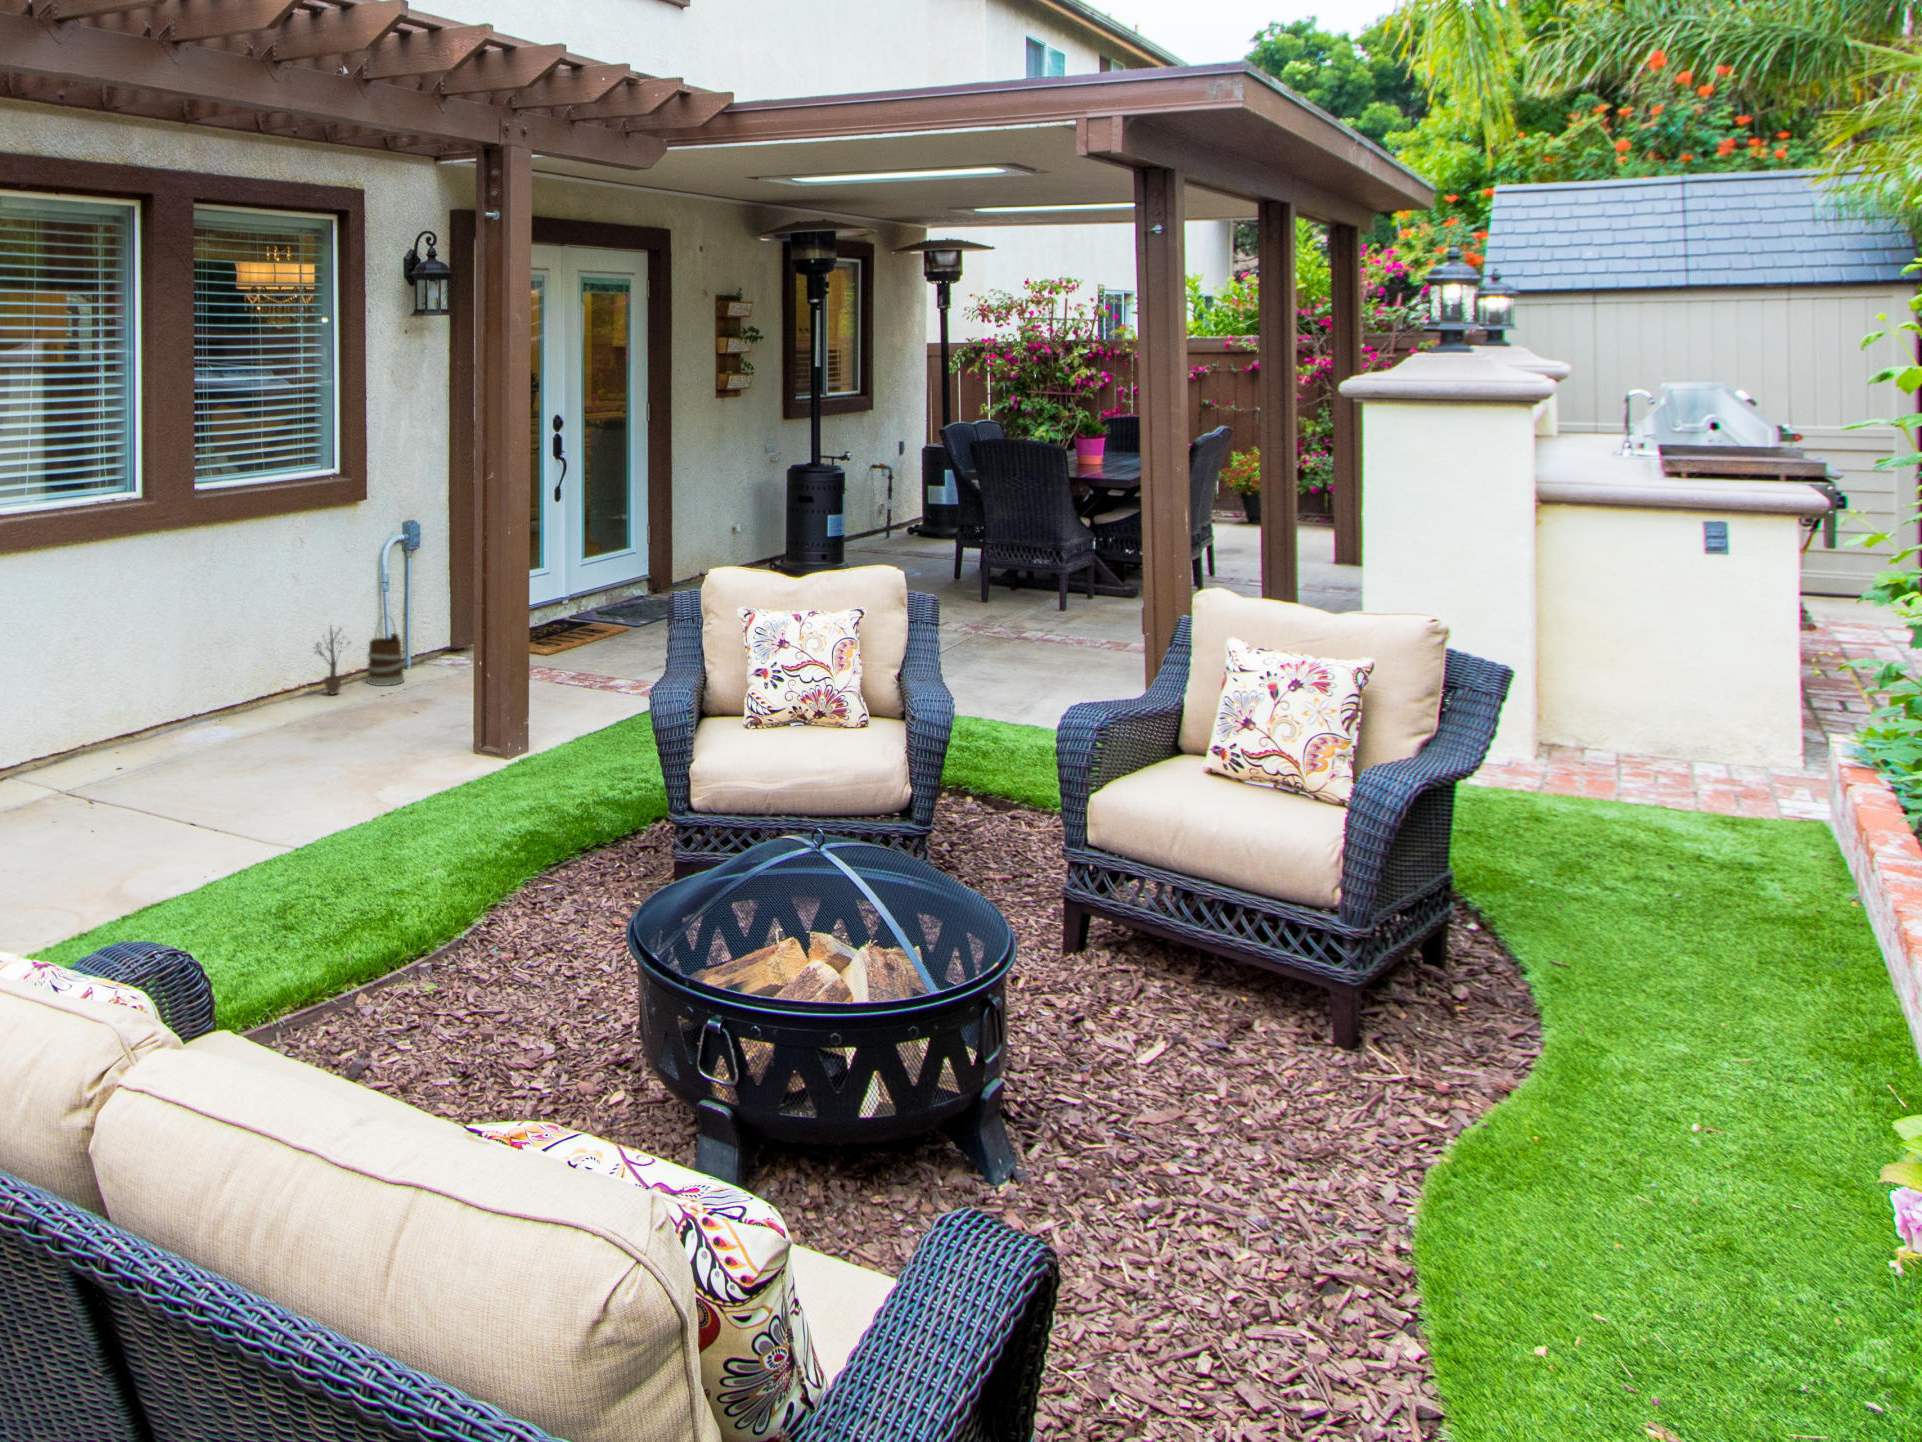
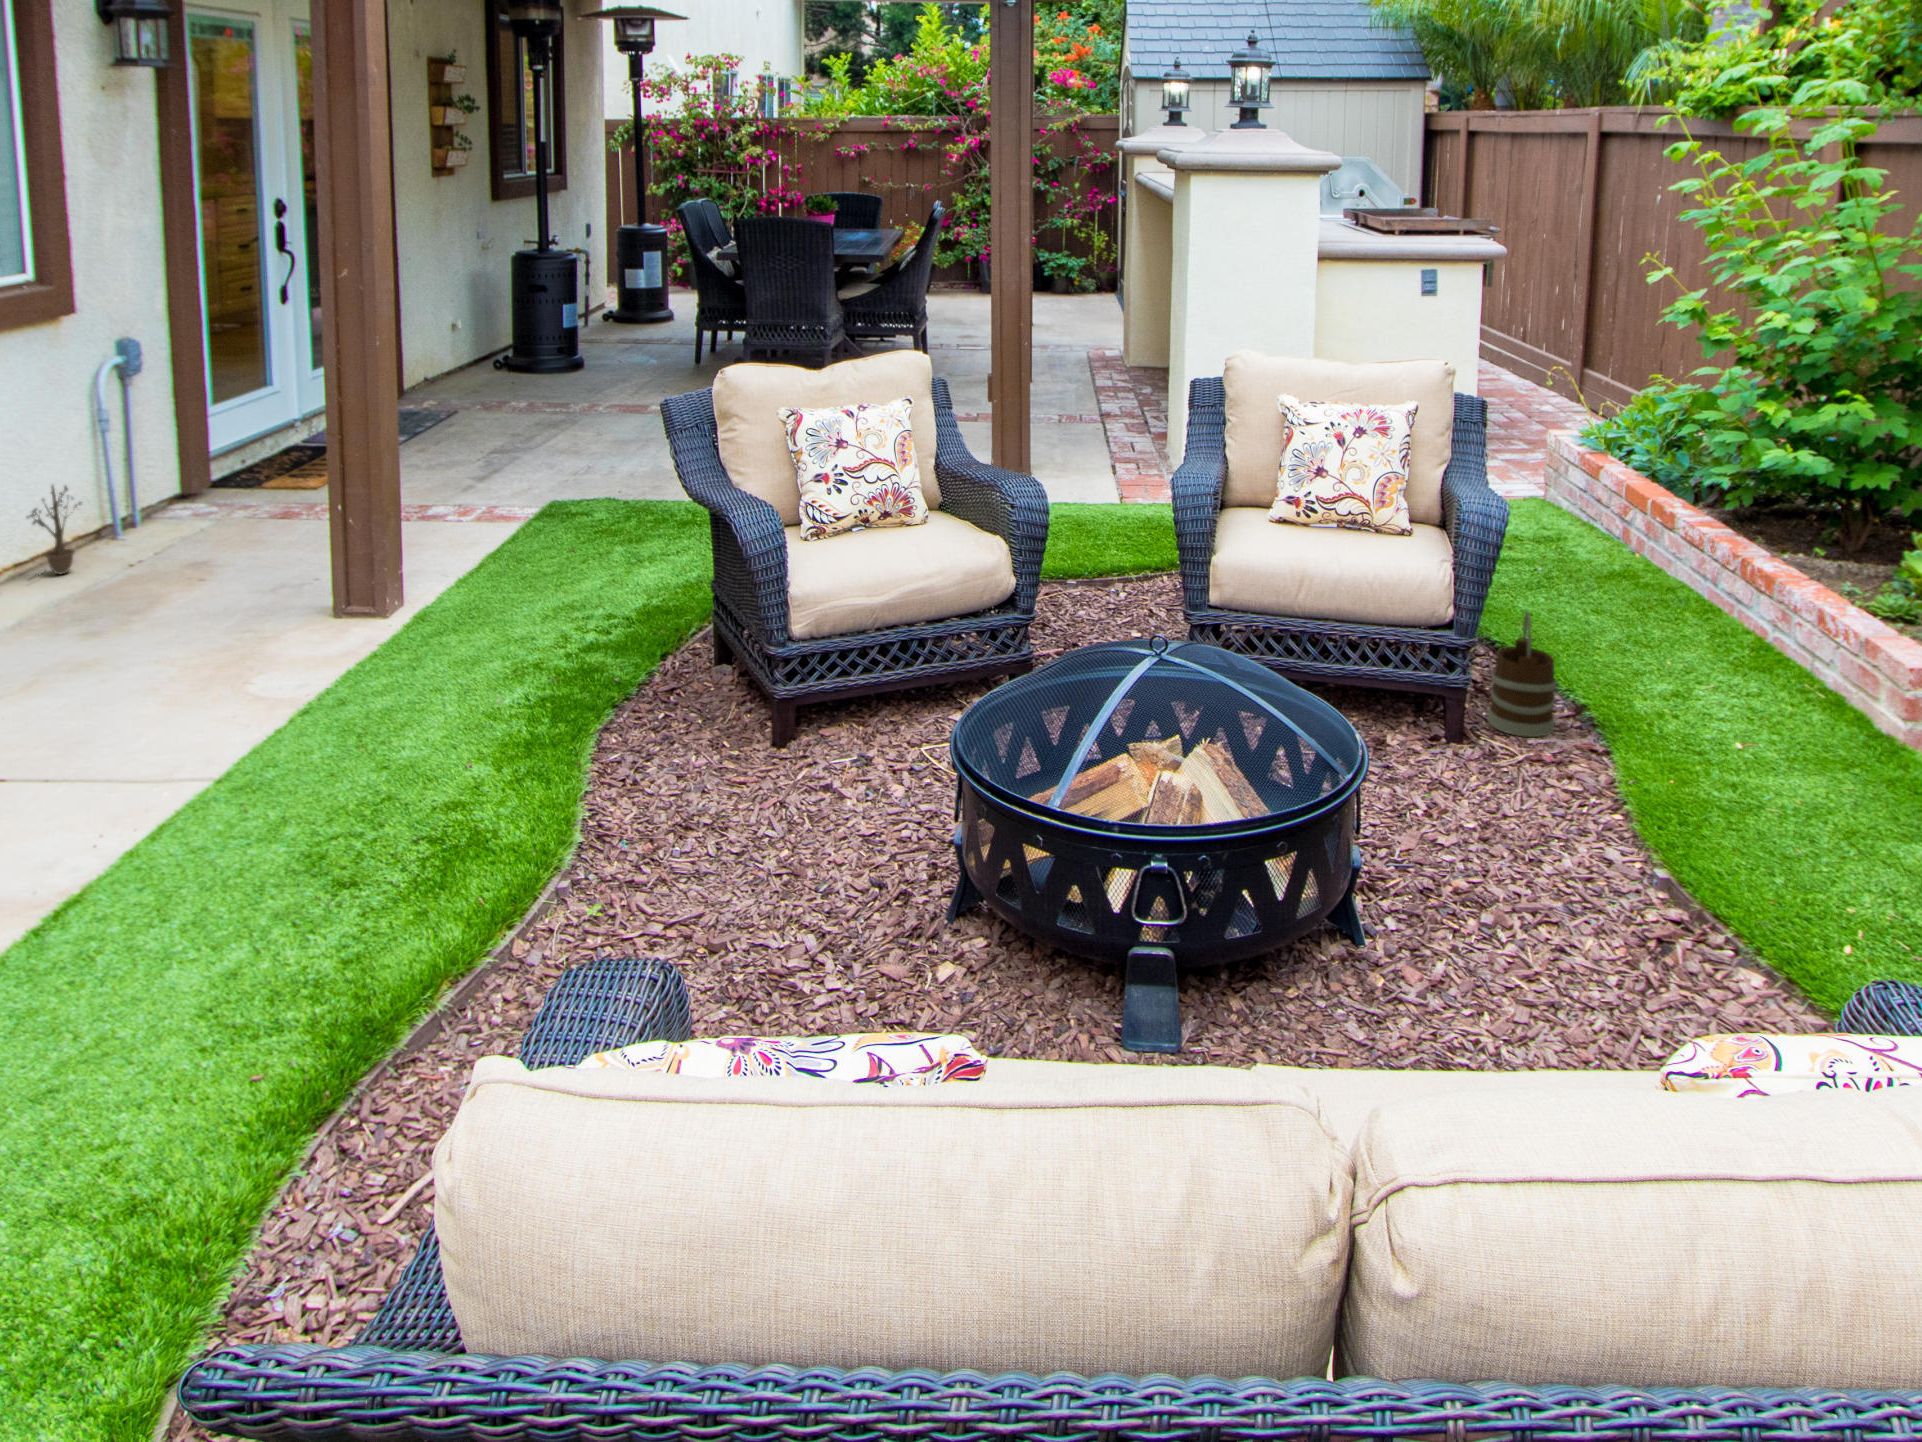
wooden bucket: present [367,632,404,686] -> present [1487,612,1556,737]

